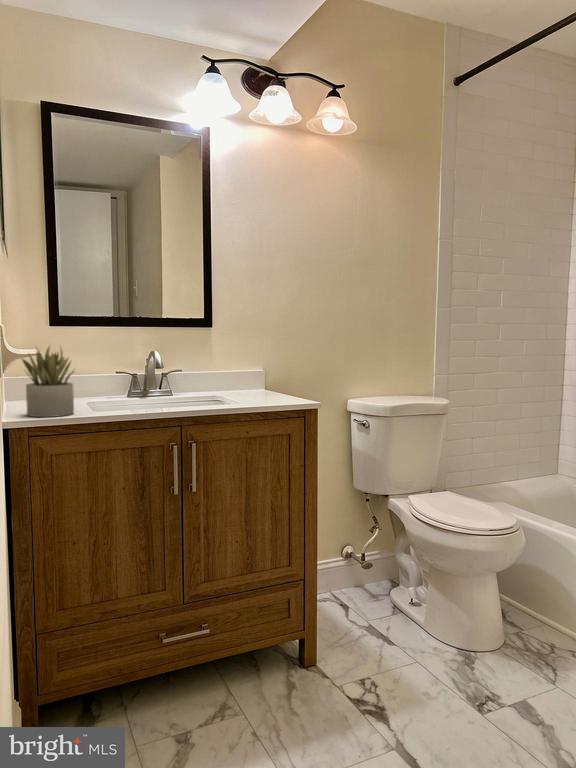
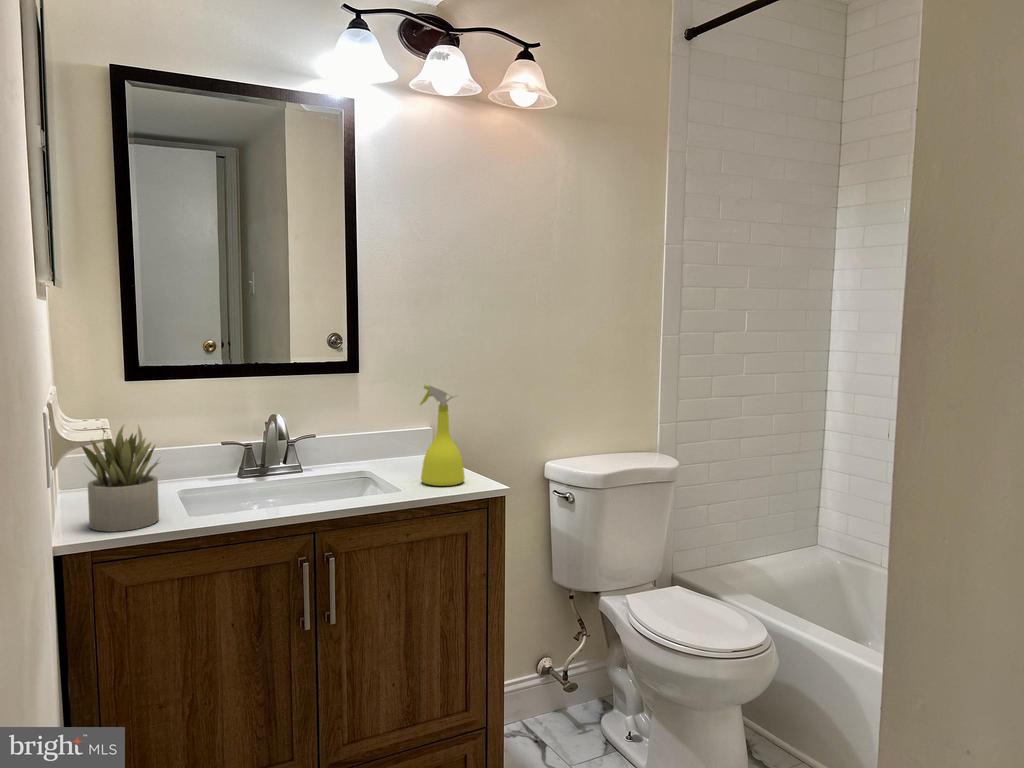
spray bottle: none [256,329,289,402] -> present [420,385,465,486]

